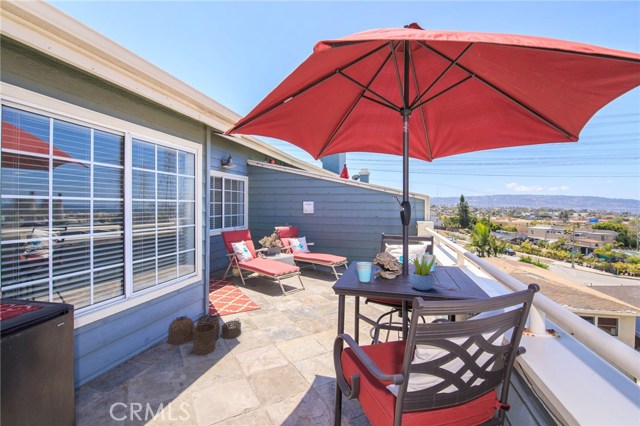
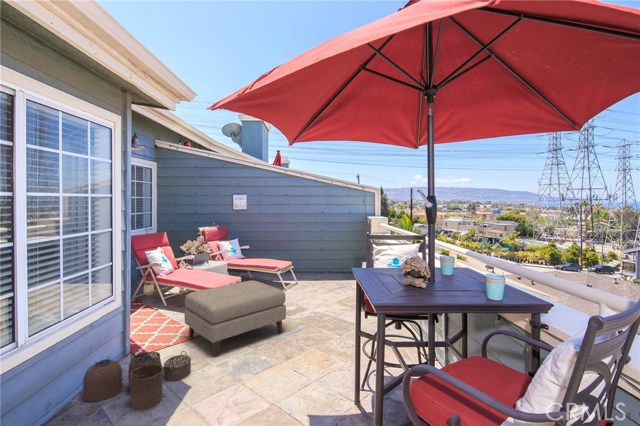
succulent plant: present [410,257,434,290] -> none [443,254,470,293]
ottoman: none [247,270,323,326] -> present [184,280,286,357]

